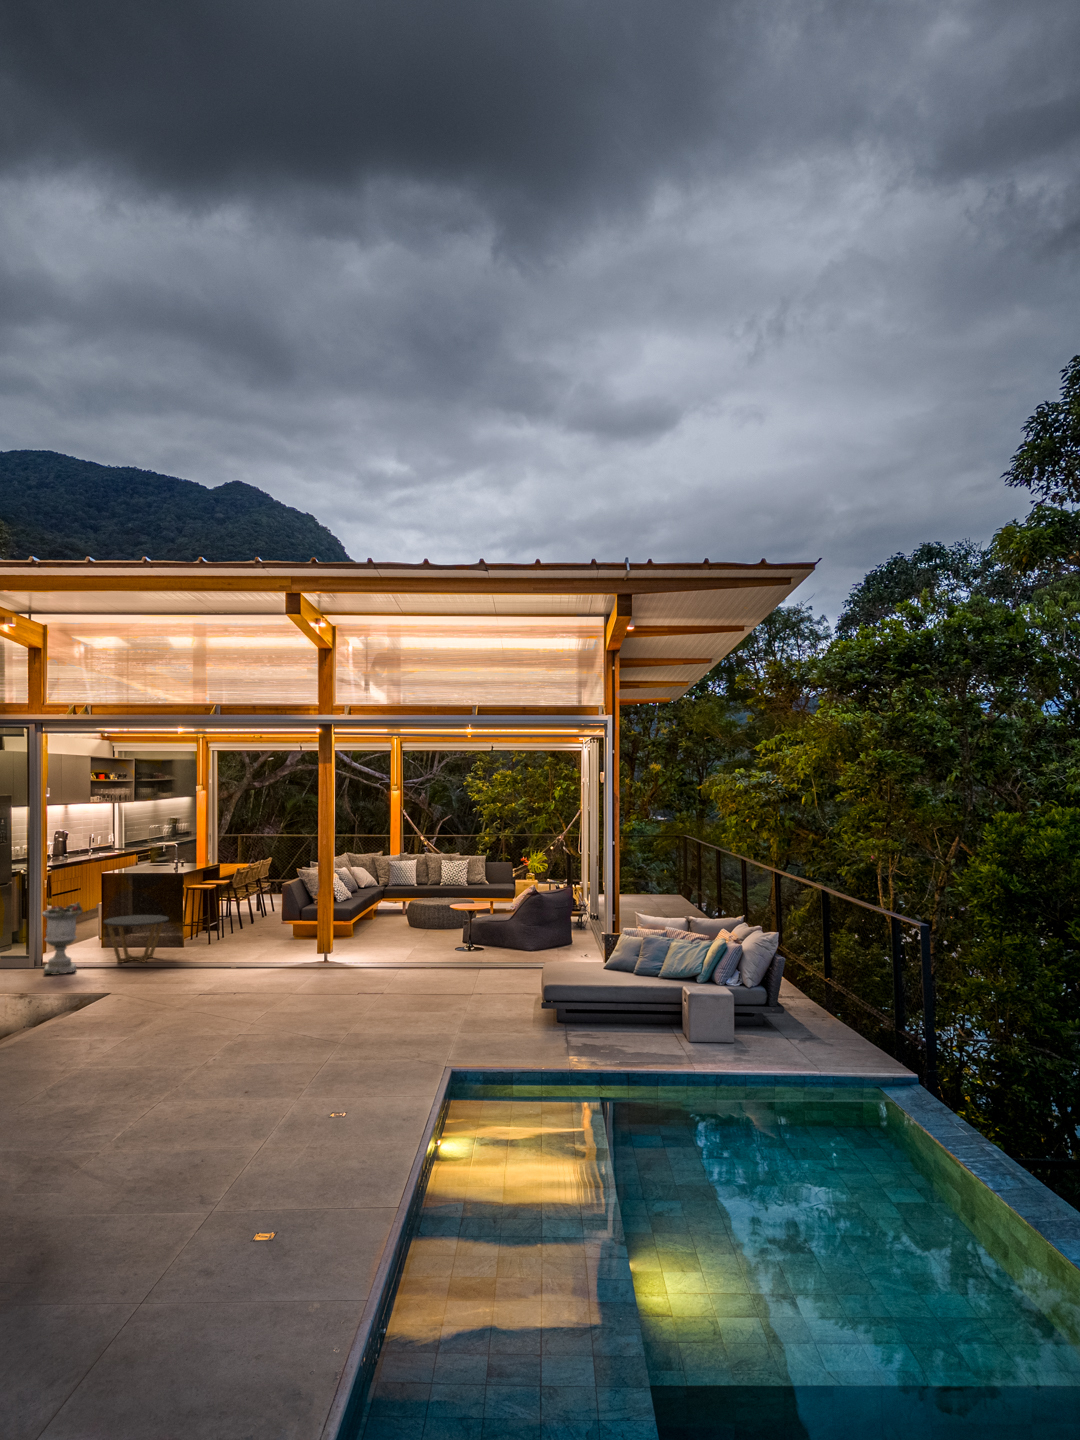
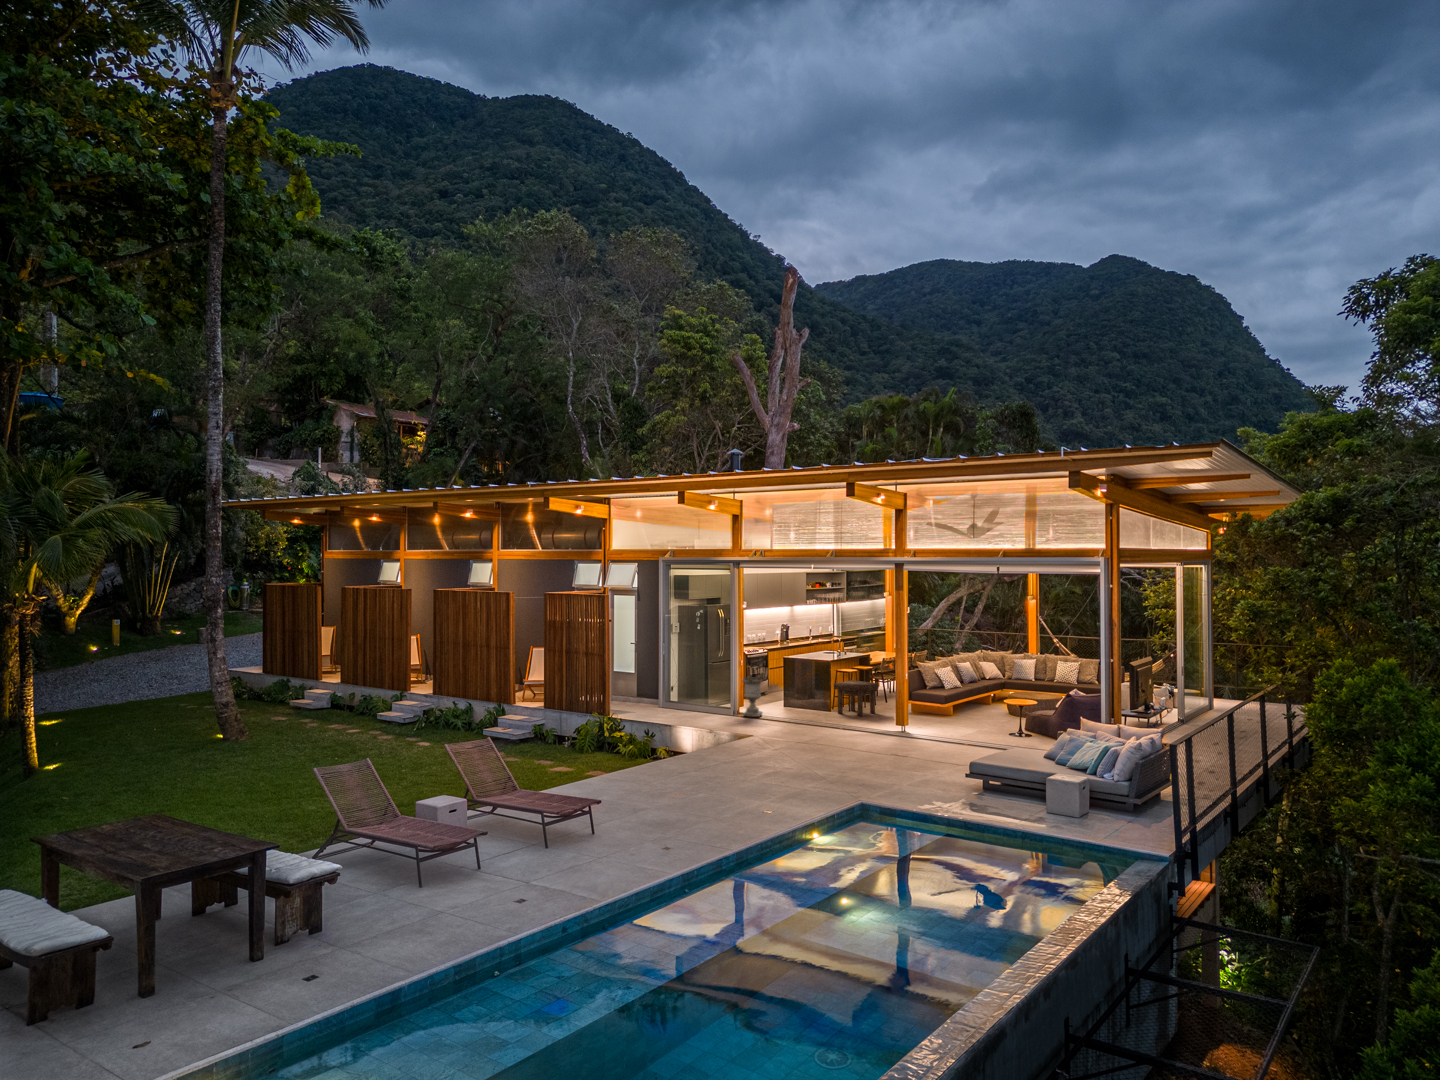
stool: none [188,901,252,953] -> present [834,680,879,717]
side table: present [104,915,169,963] -> none [780,685,819,716]

